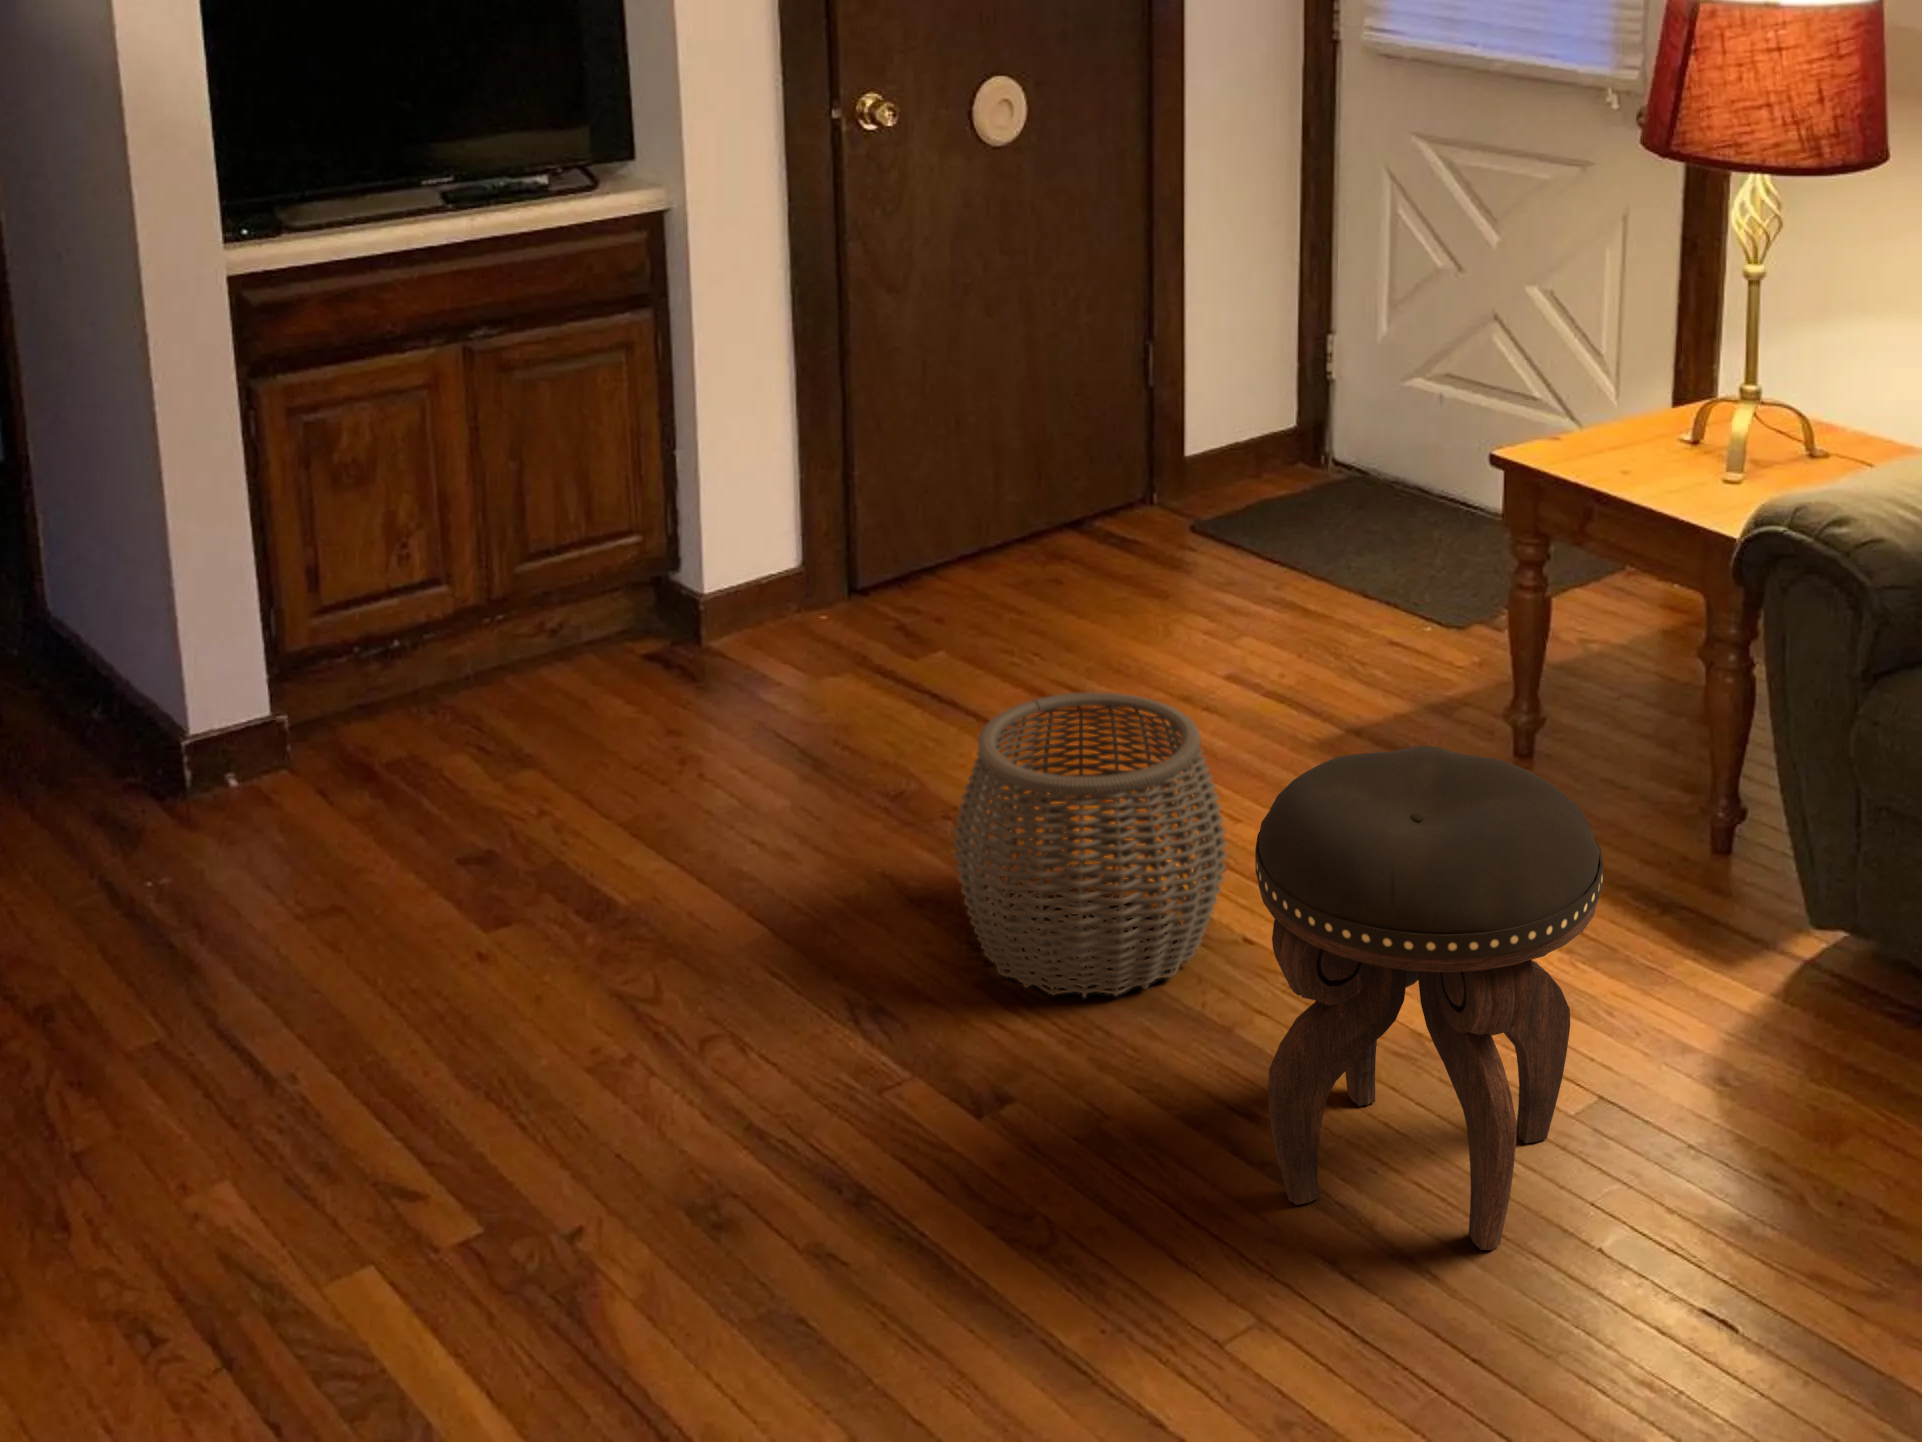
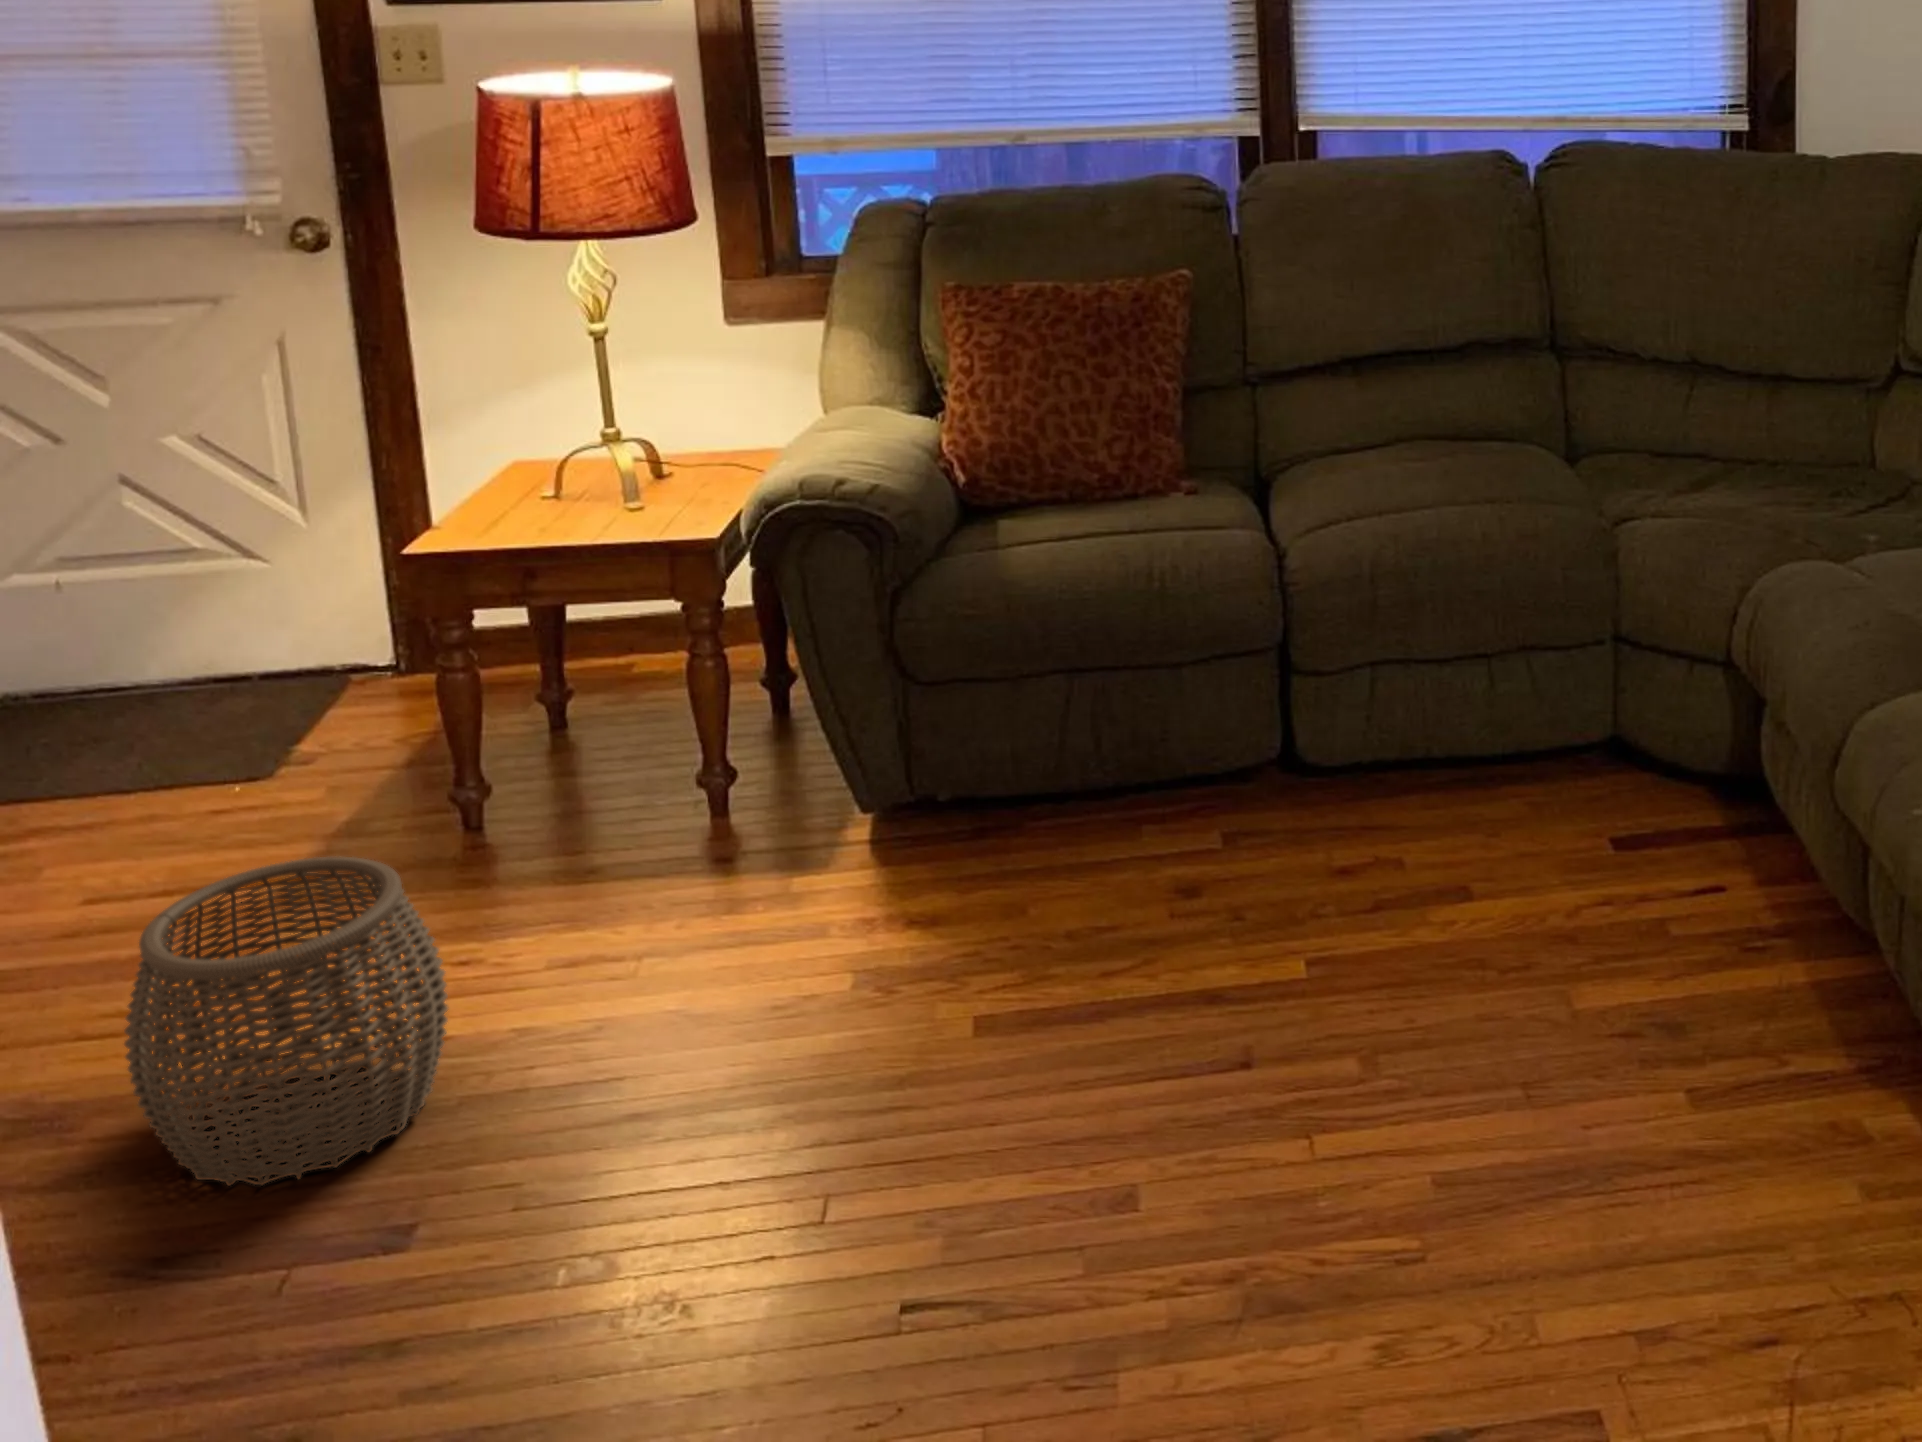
footstool: present [1255,746,1603,1250] -> none [626,716,938,1145]

